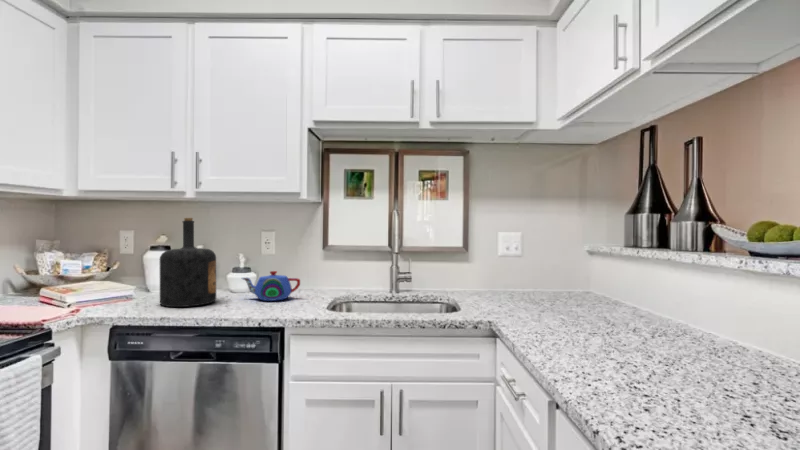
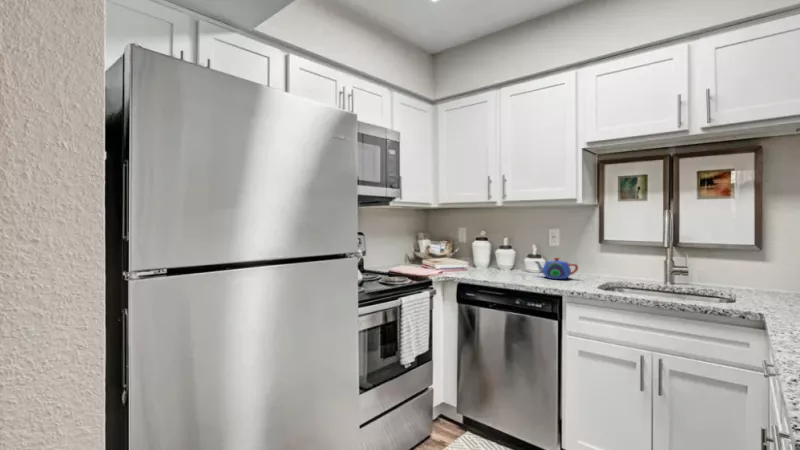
bottle: present [160,218,216,307] -> none [483,219,517,277]

